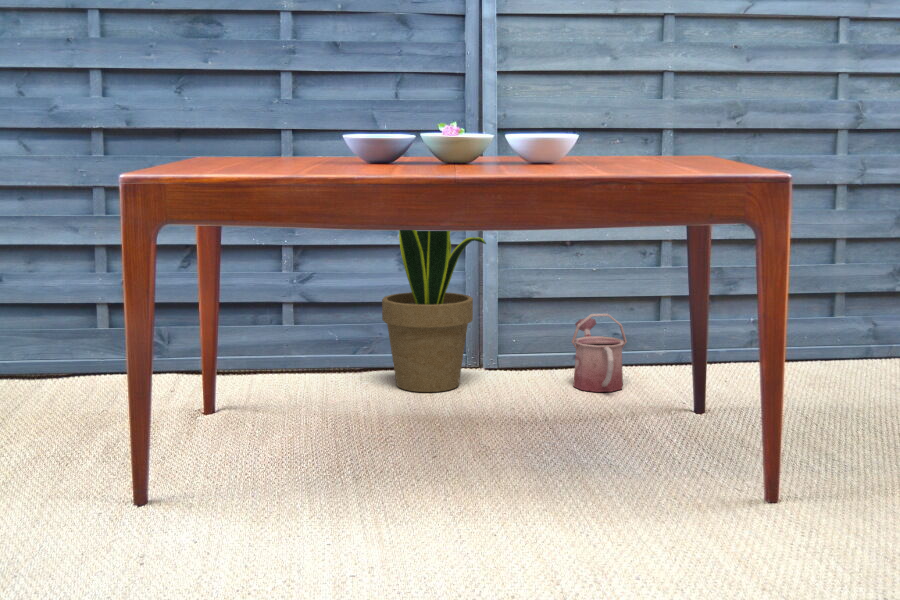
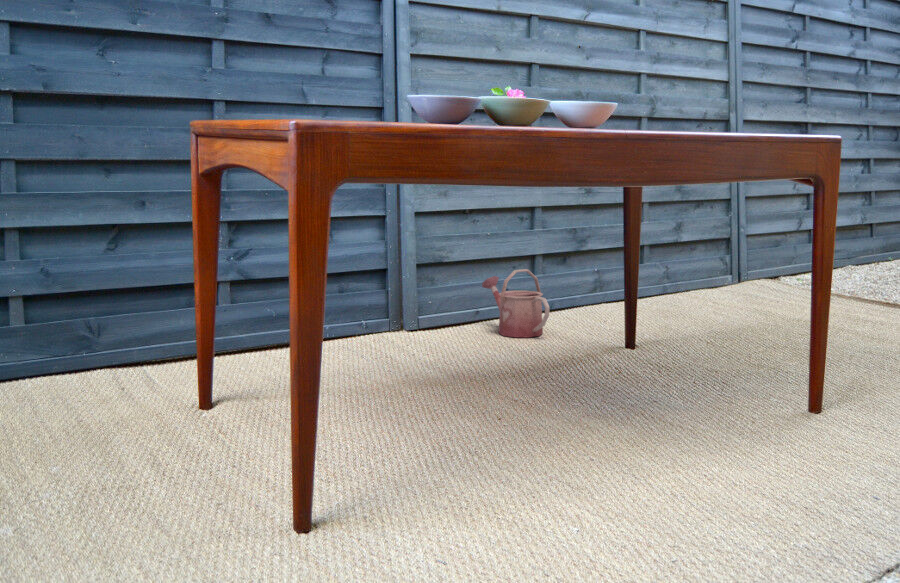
potted plant: present [382,230,486,392] -> none [336,173,435,354]

